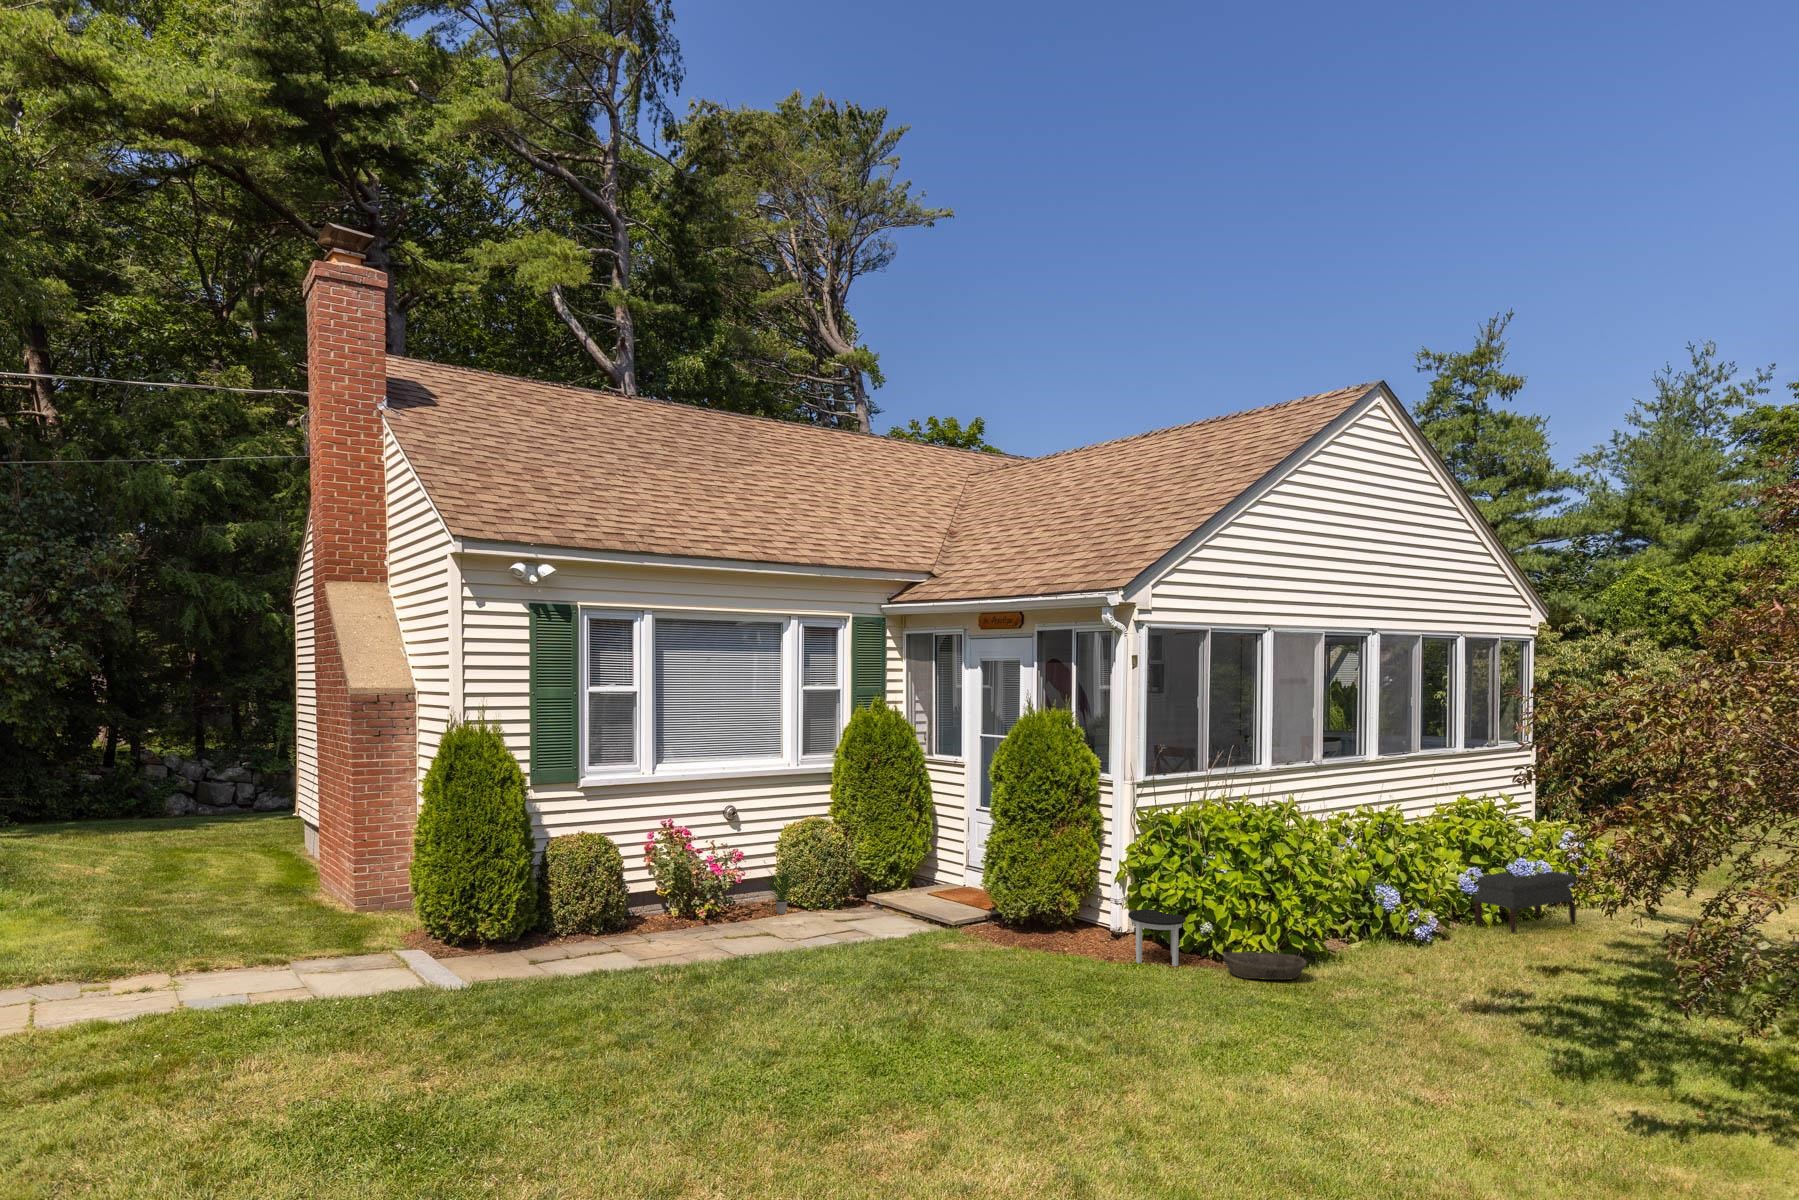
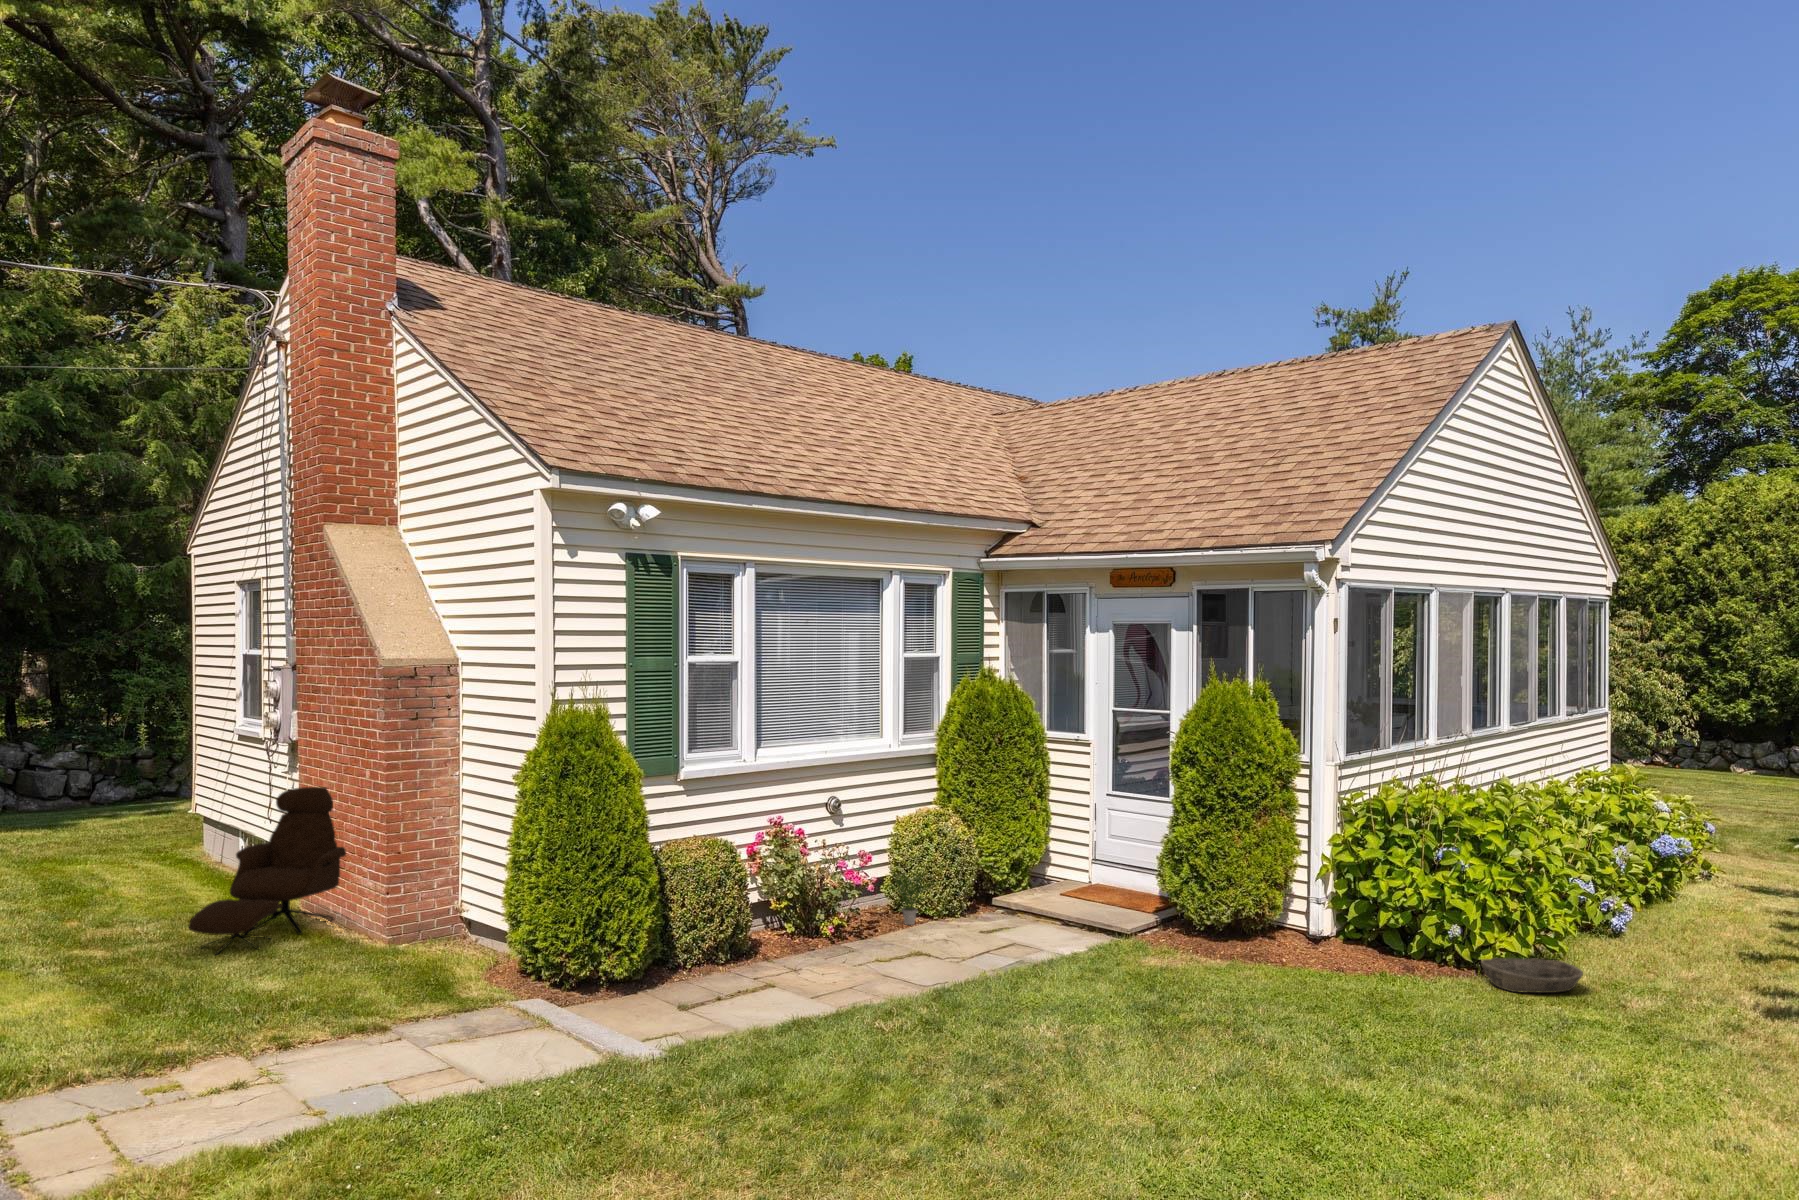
lounge chair: none [217,789,348,915] -> present [189,787,346,955]
bench: present [1474,871,1578,934] -> none [1642,844,1738,918]
round table: present [1128,909,1186,966] -> none [1354,910,1427,979]

